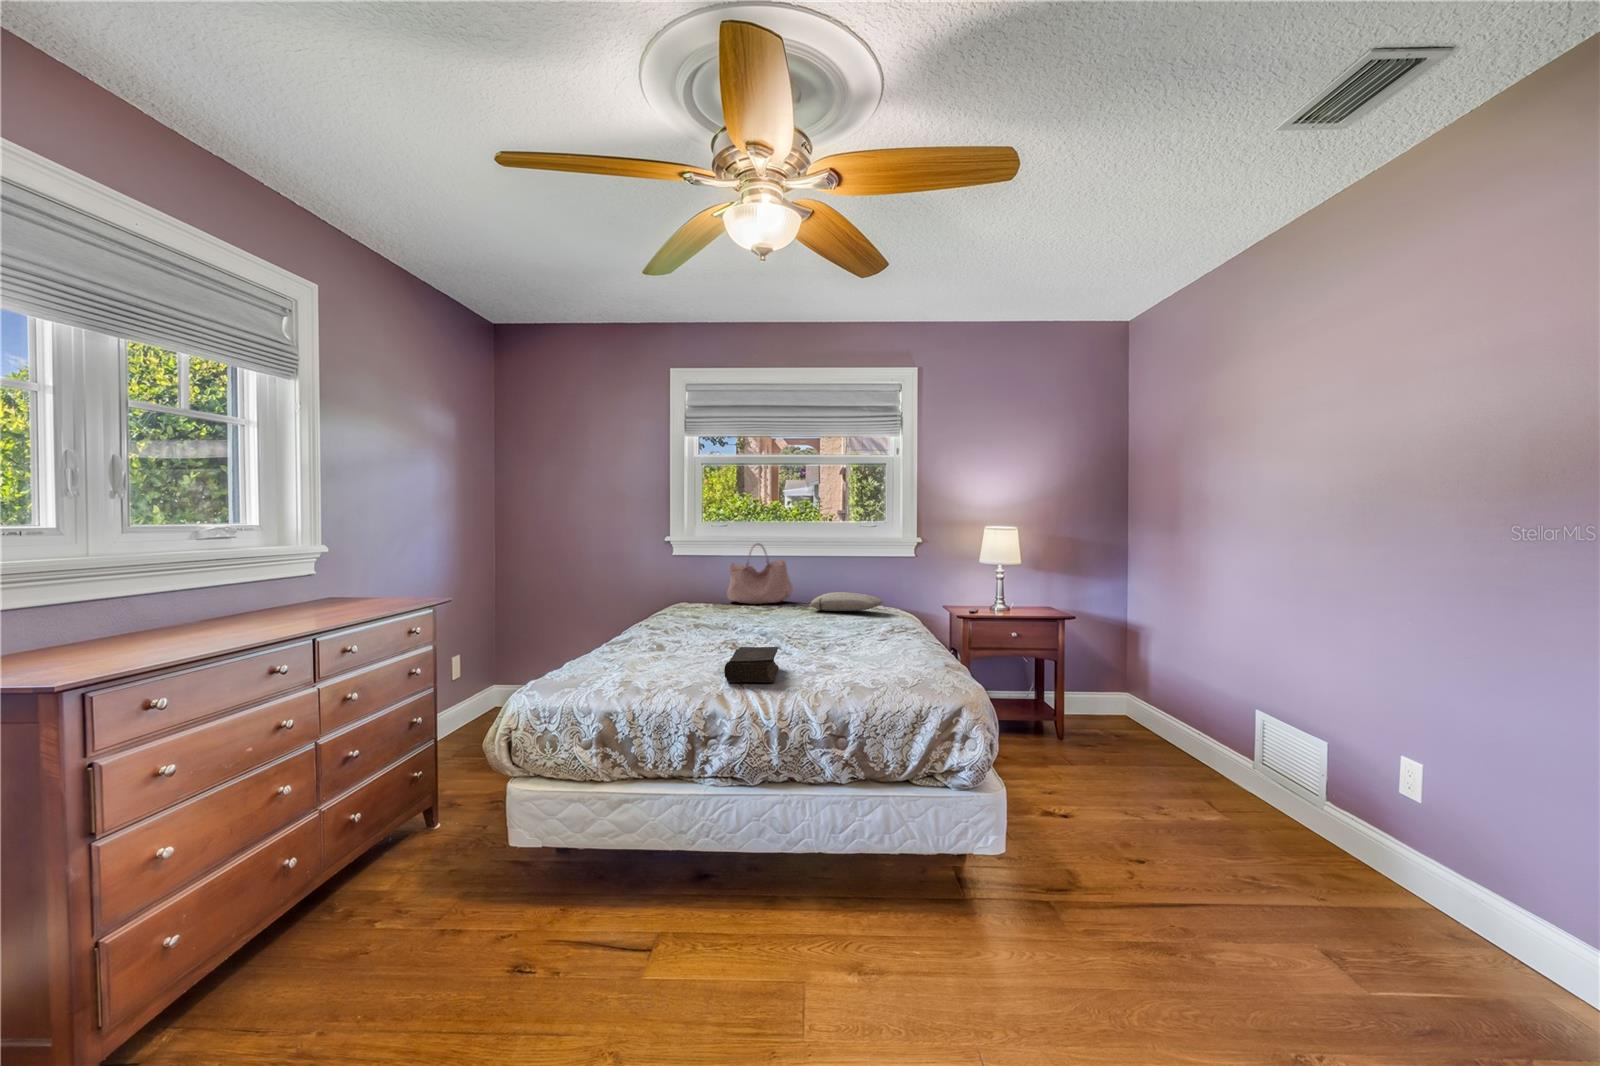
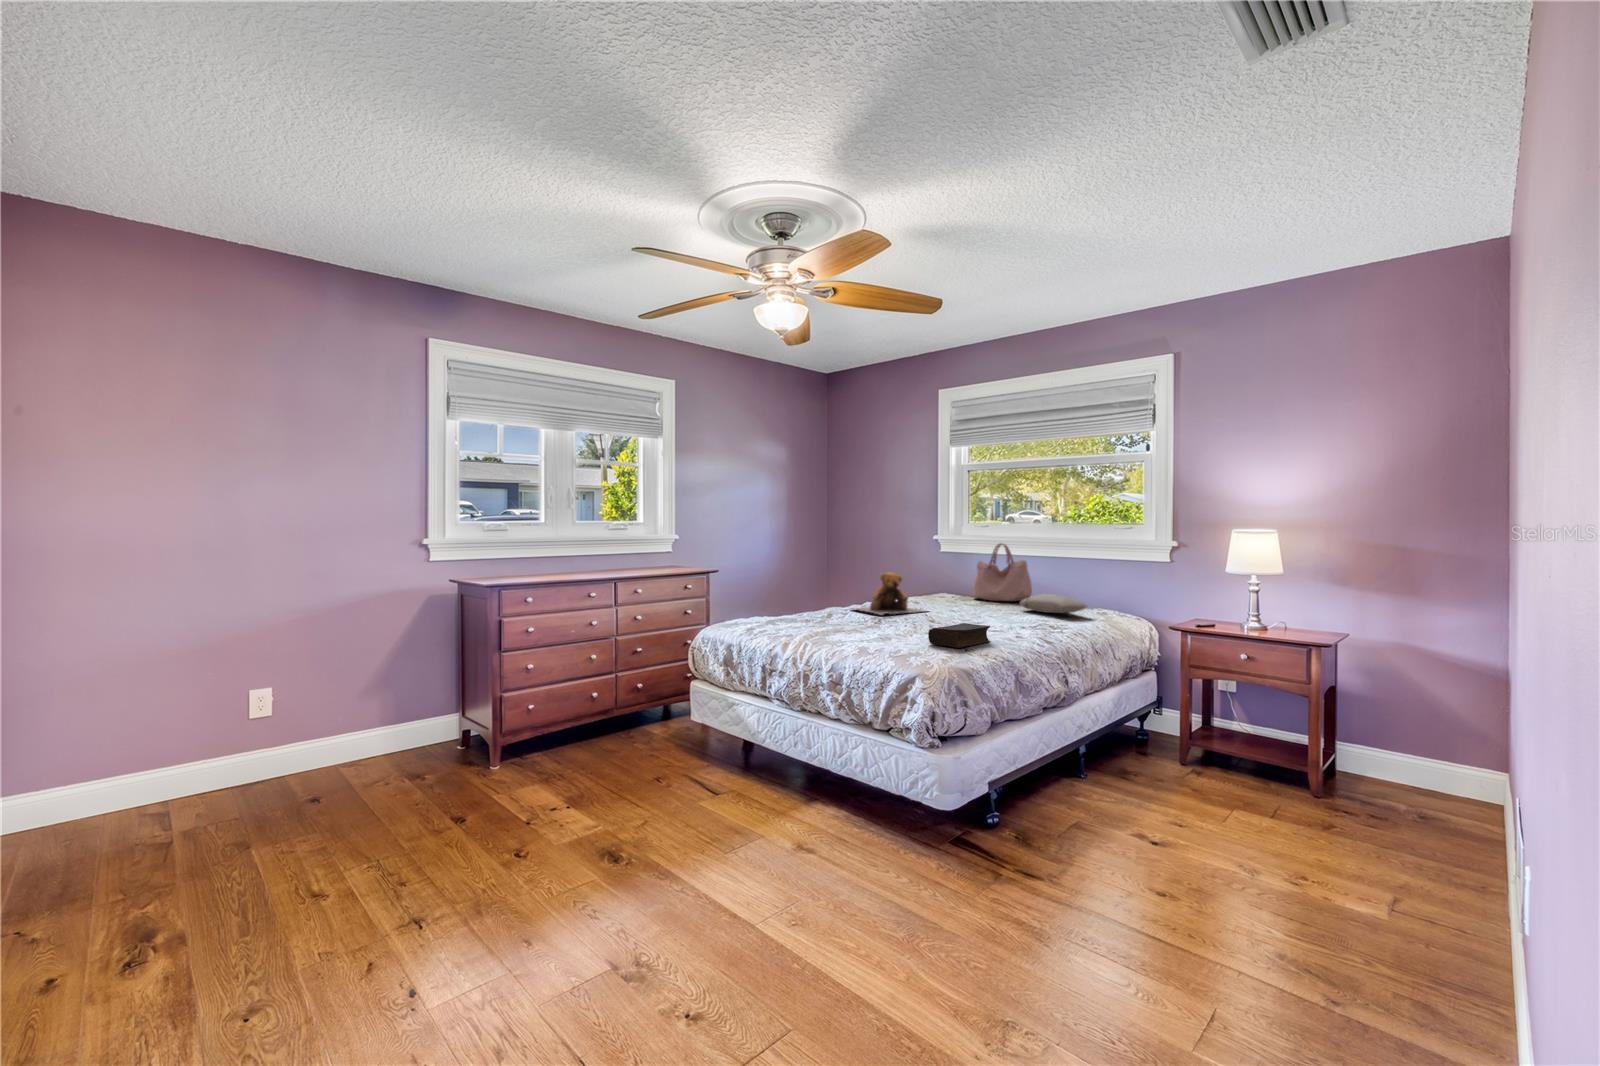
teddy bear: none [654,582,741,635] -> present [855,573,927,615]
book: present [724,647,778,682] -> present [928,623,990,648]

